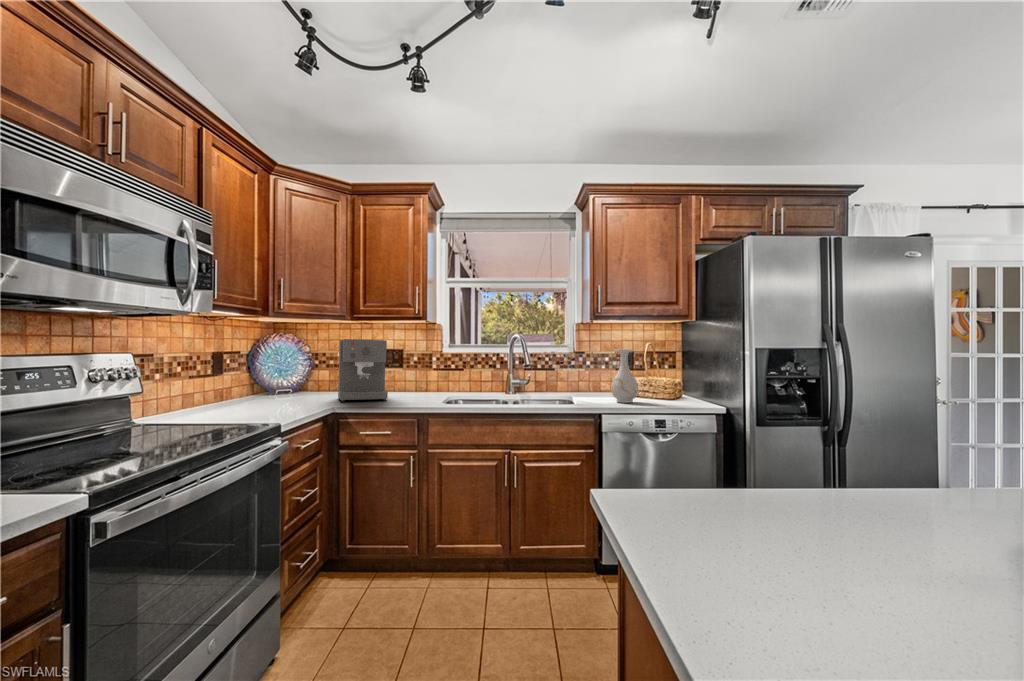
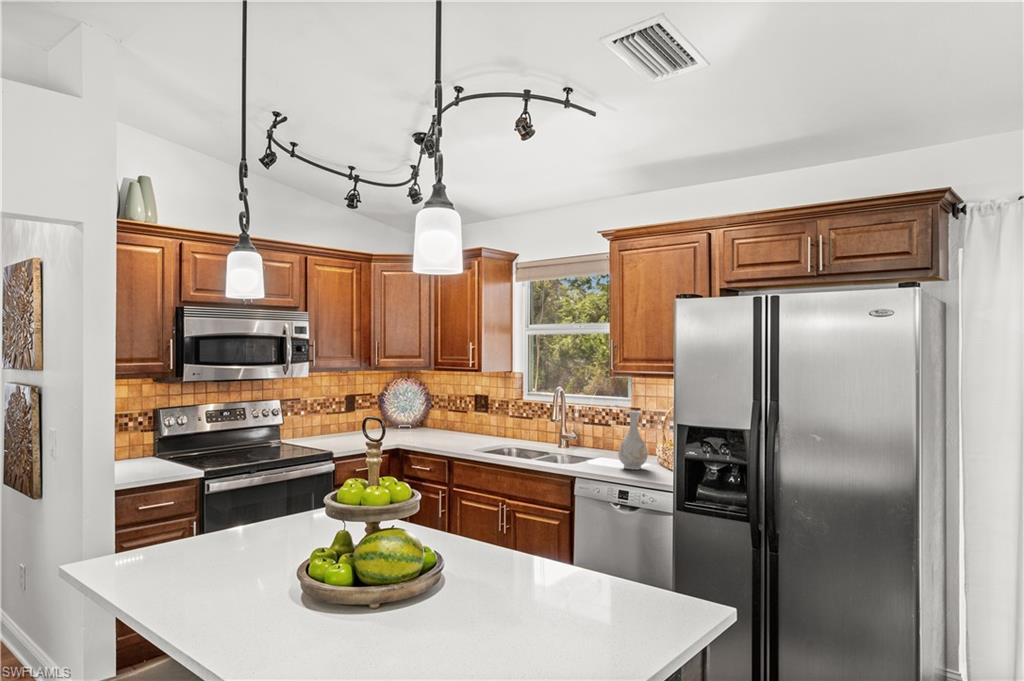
coffee maker: present [338,339,388,401] -> none [413,388,462,442]

